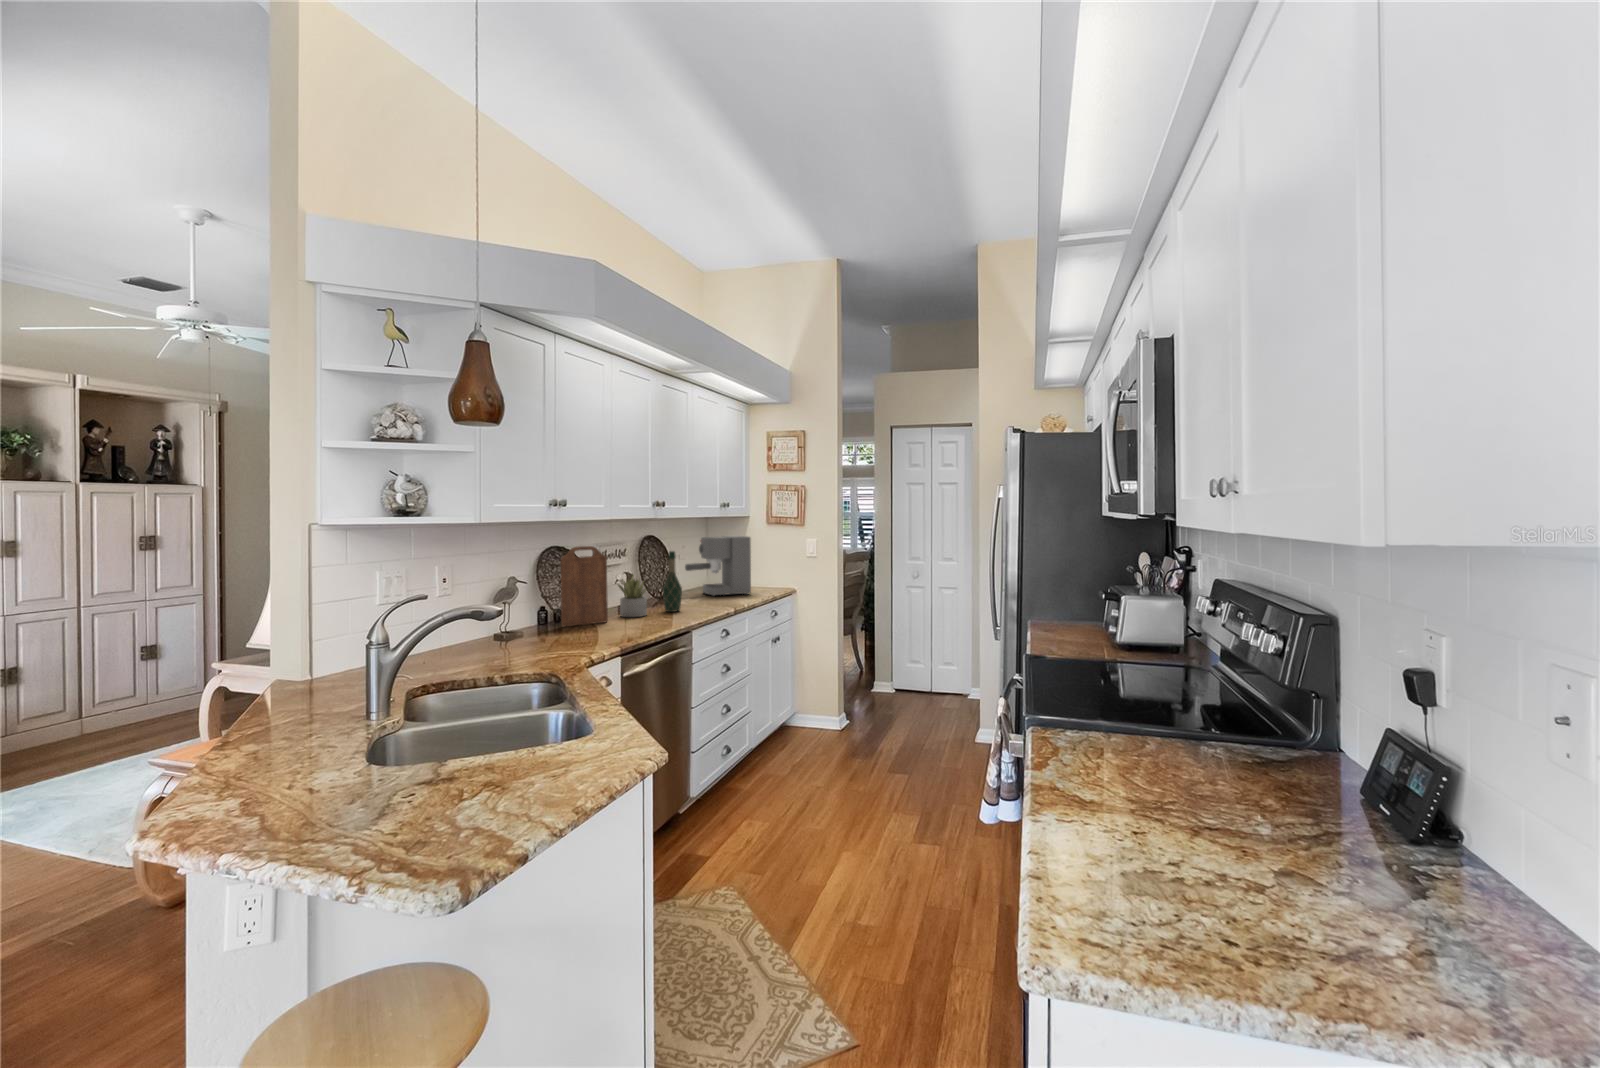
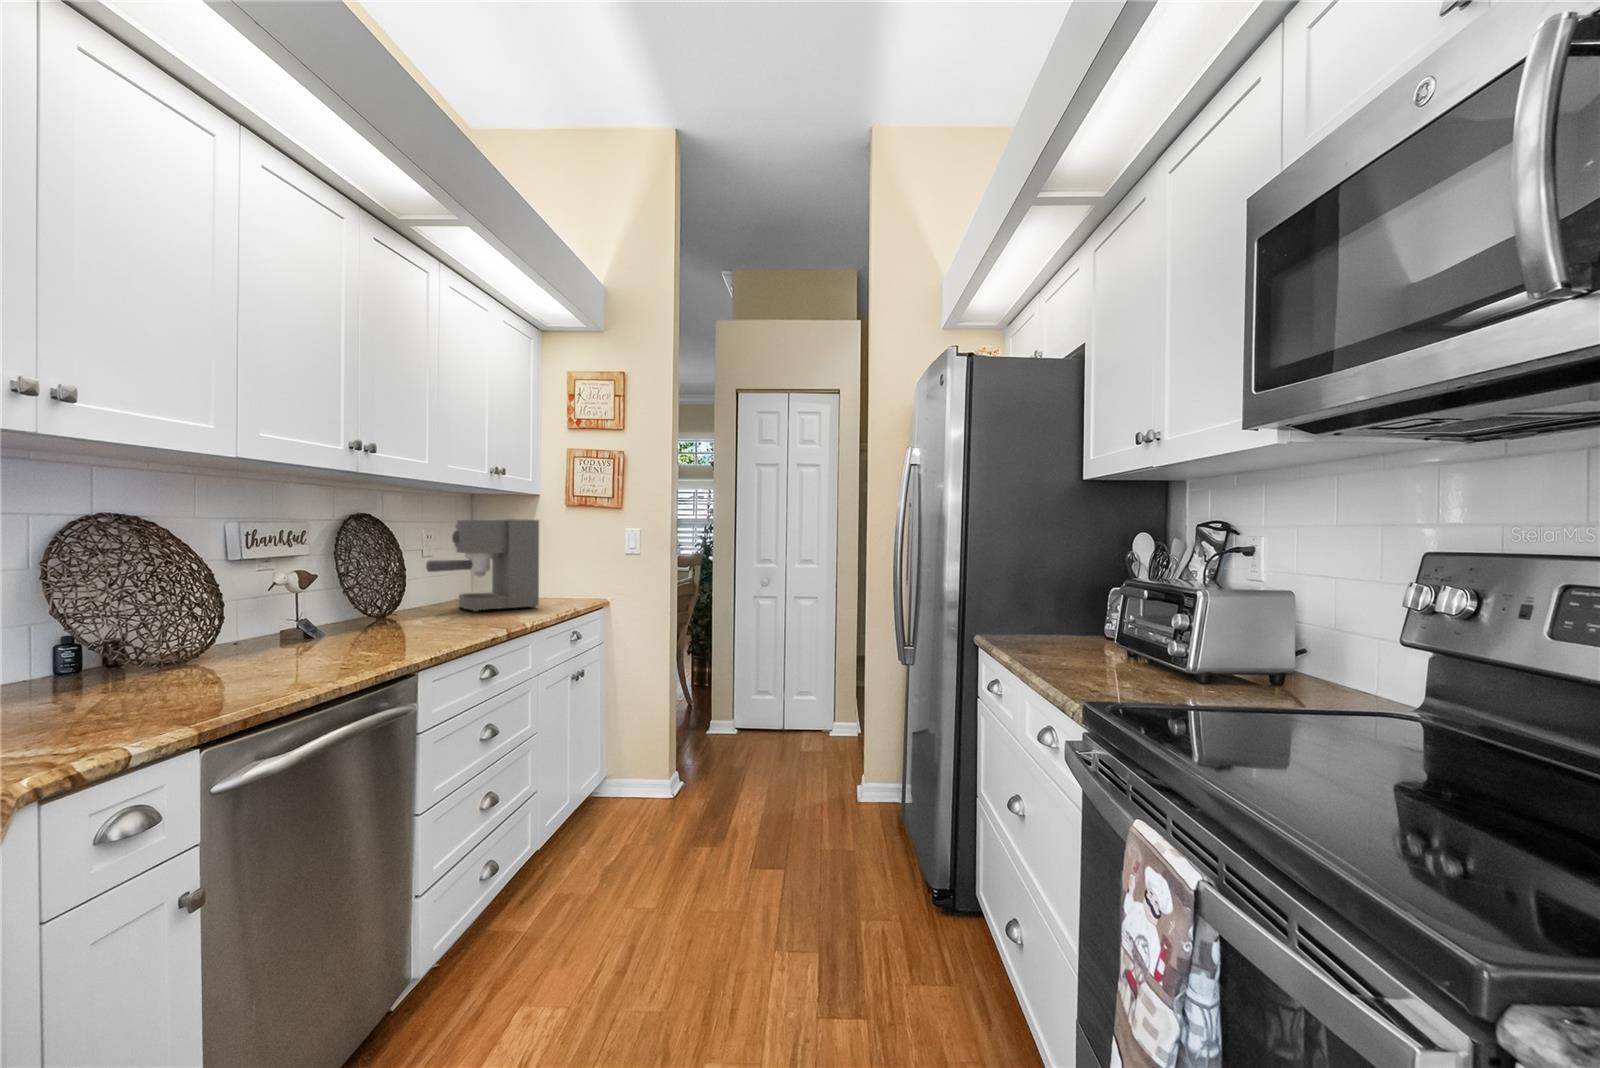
cutting board: present [561,546,608,626] -> none [101,511,229,679]
wine bottle: present [663,551,682,612] -> none [368,532,408,639]
succulent plant: present [618,577,647,617] -> none [262,571,336,653]

